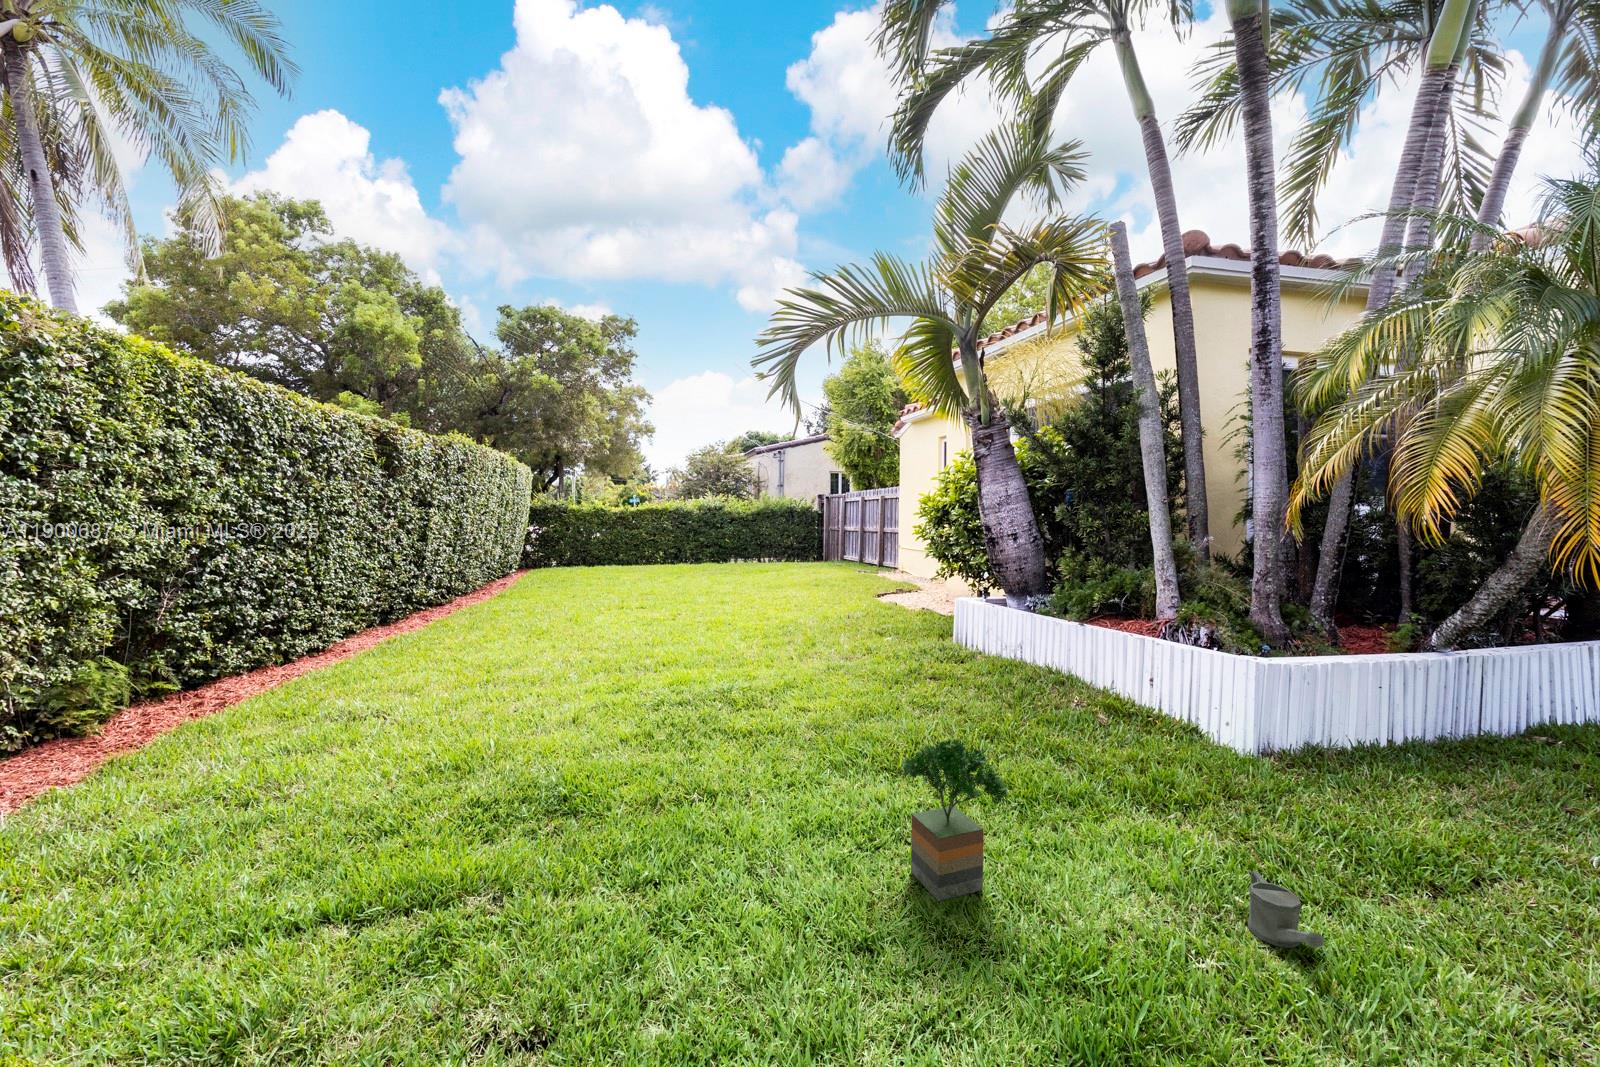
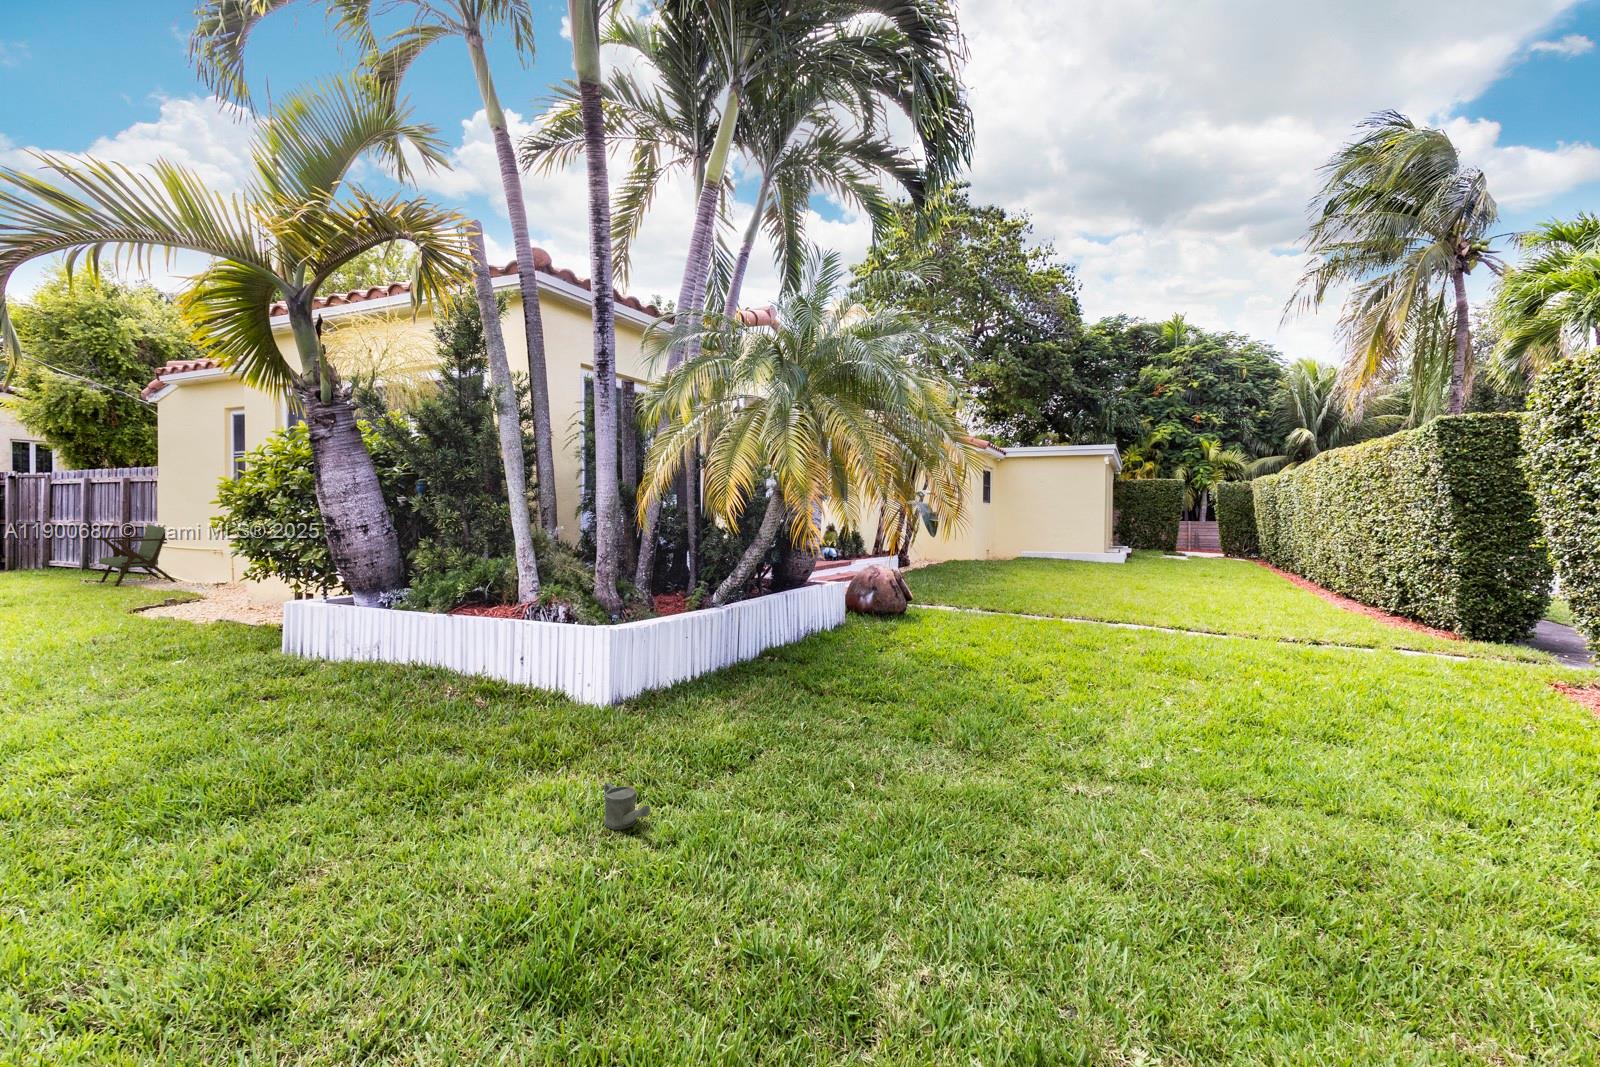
lounge chair: none [865,531,904,572] -> present [97,525,176,587]
potted tree: present [900,739,1009,901] -> none [264,752,406,928]

